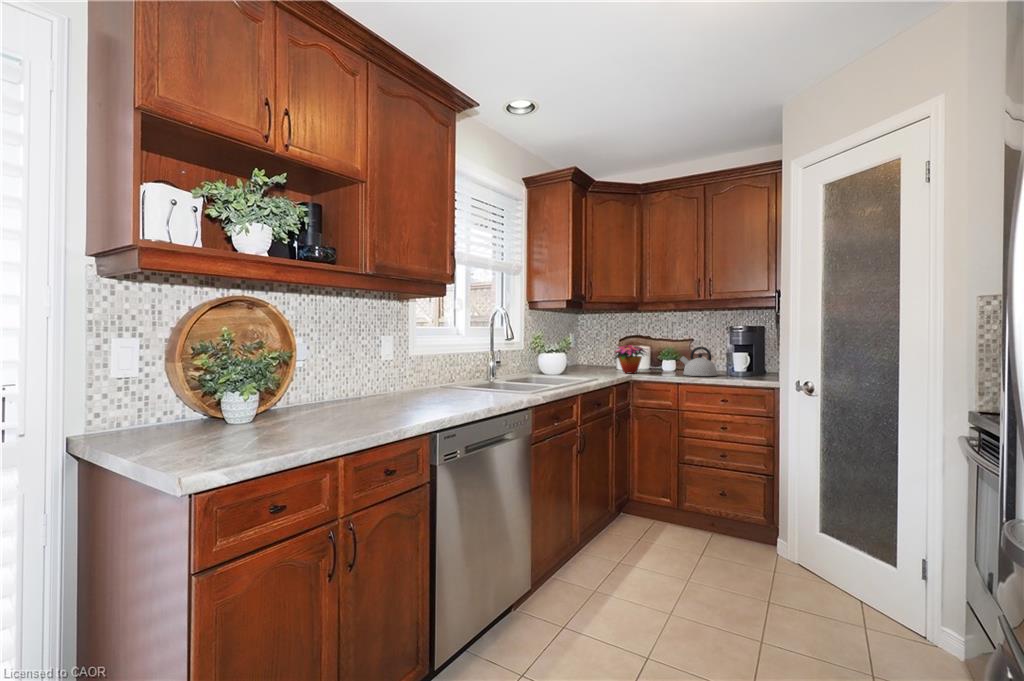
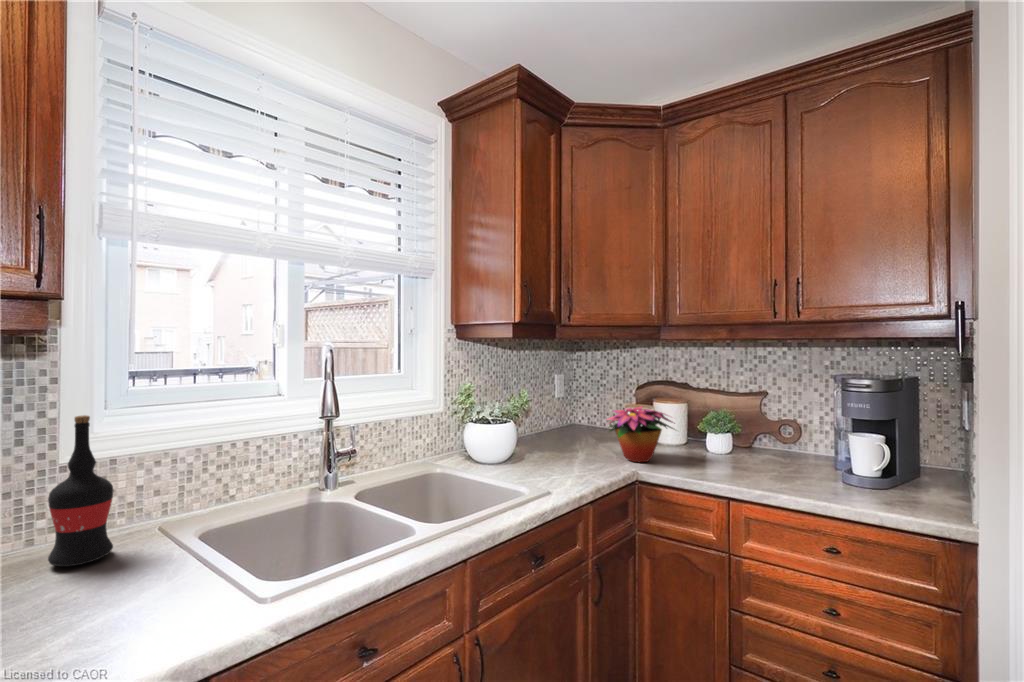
wine bottle: none [424,334,445,393] -> present [48,415,113,566]
kettle: present [680,347,717,376] -> none [735,417,817,483]

